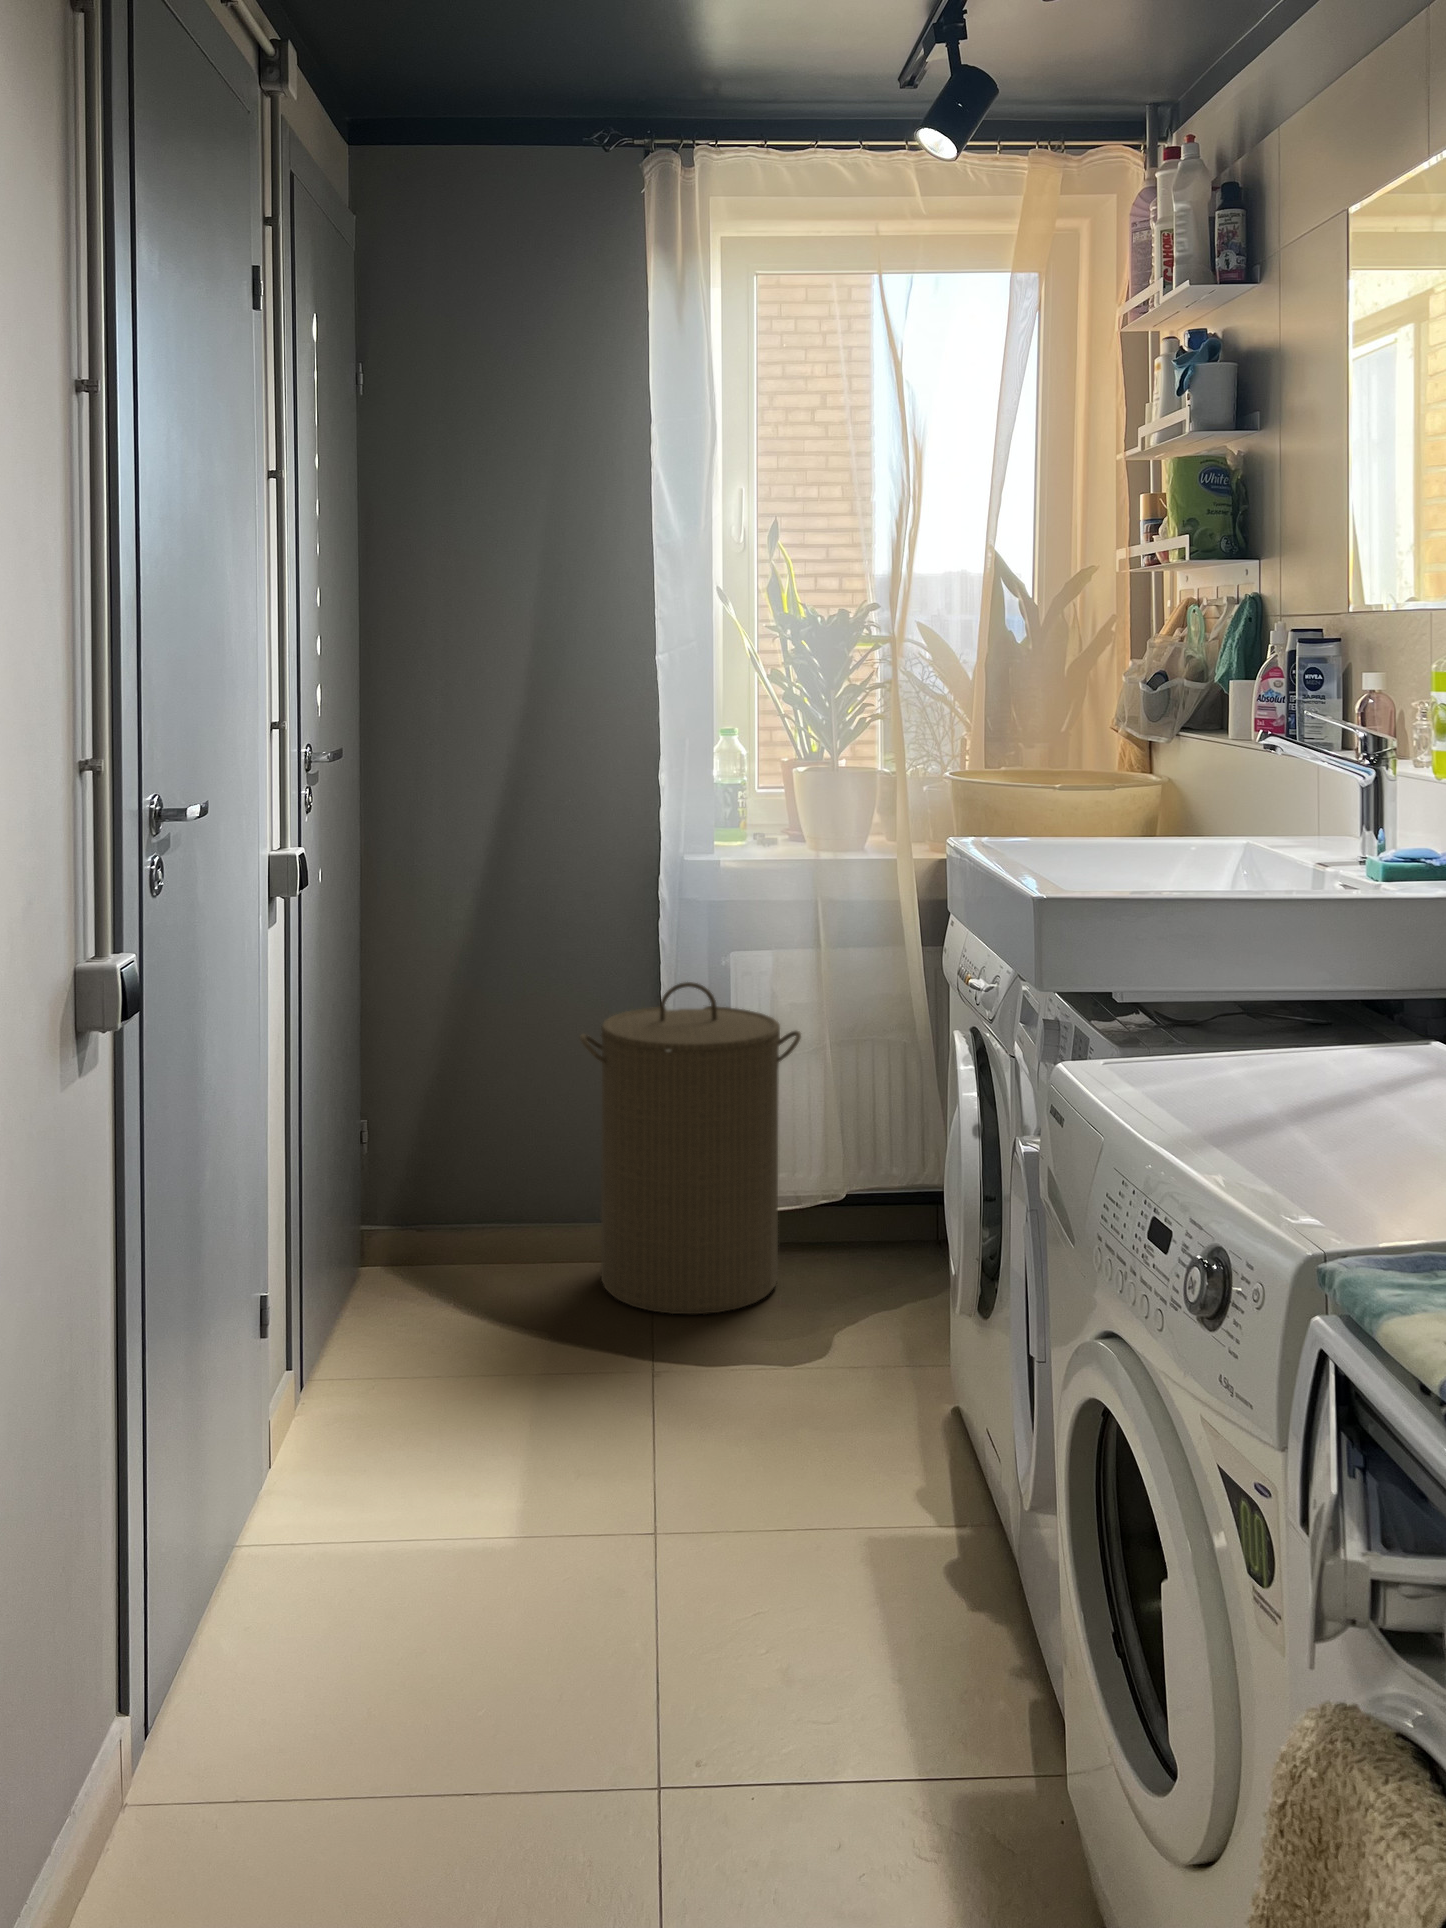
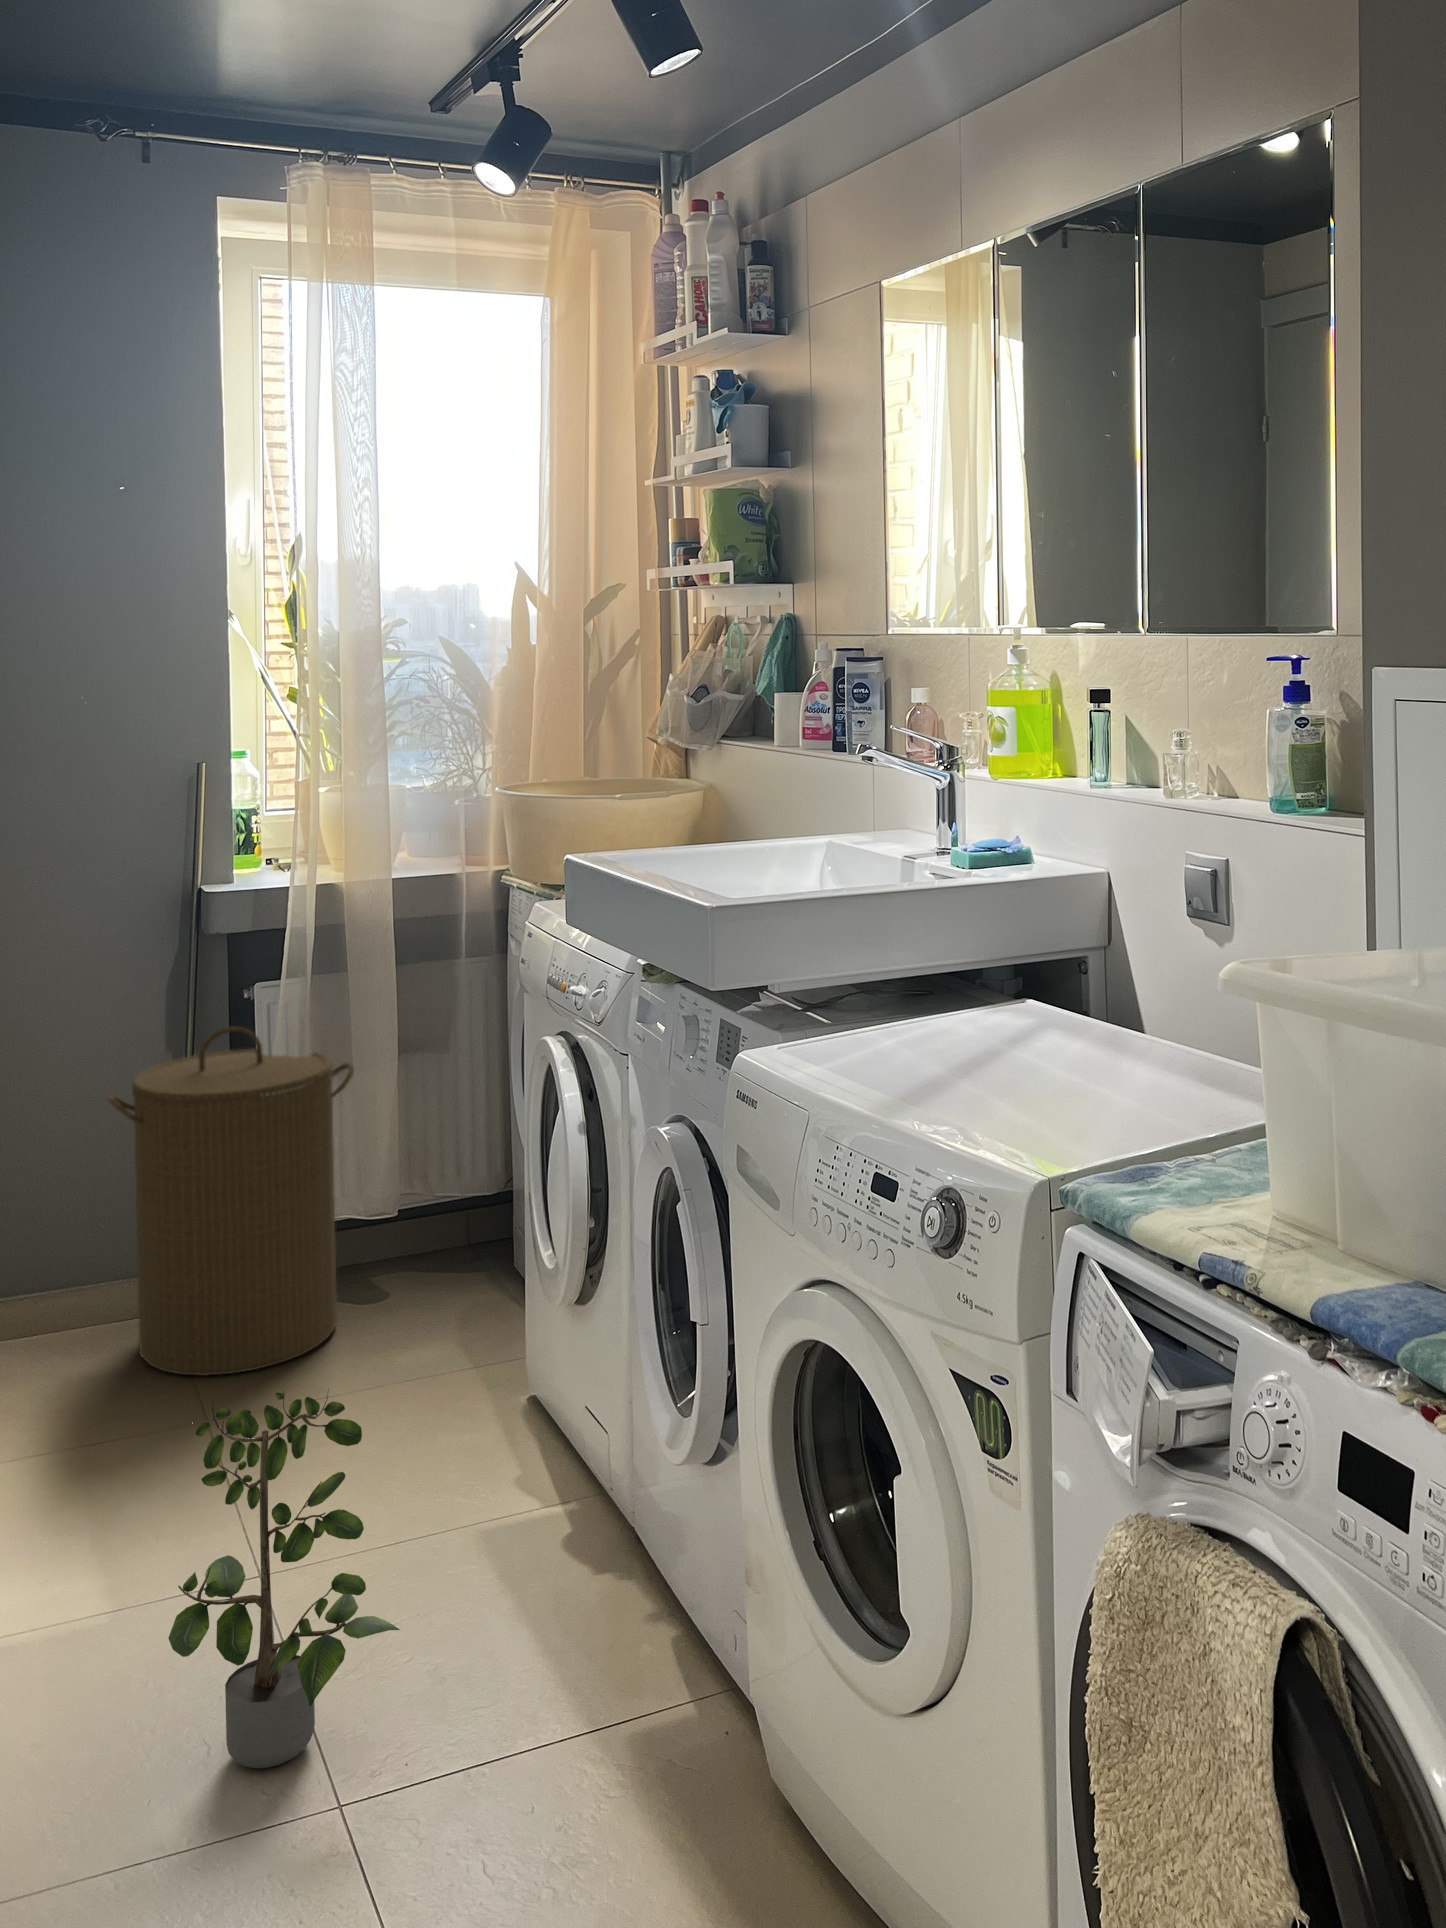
potted plant: none [509,1331,716,1703] -> present [168,1389,400,1768]

